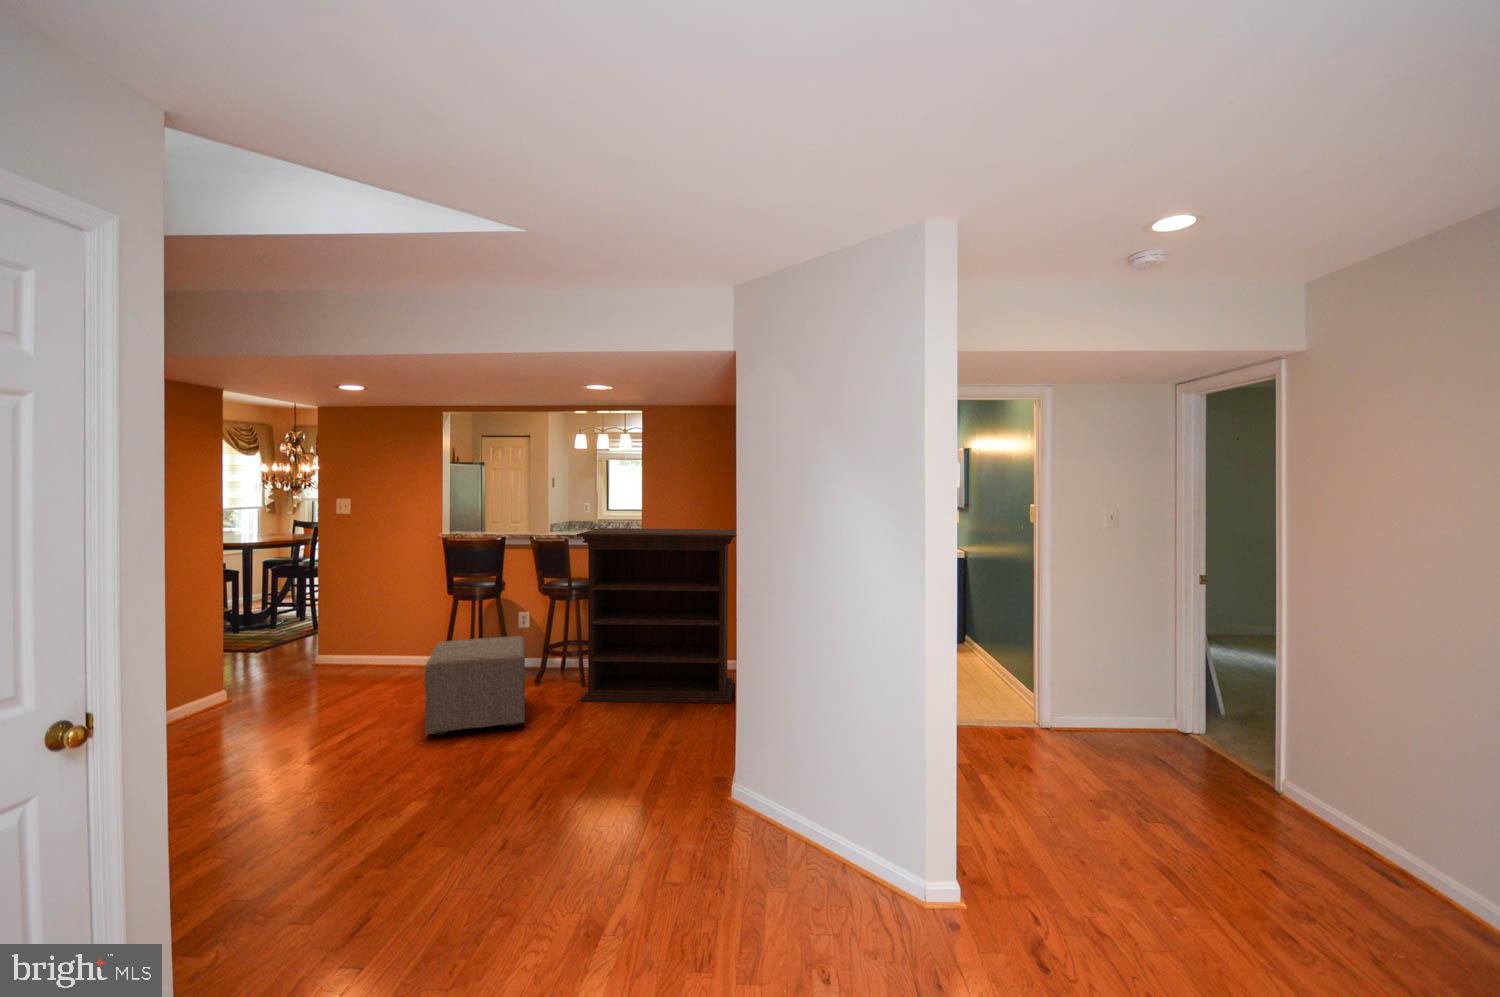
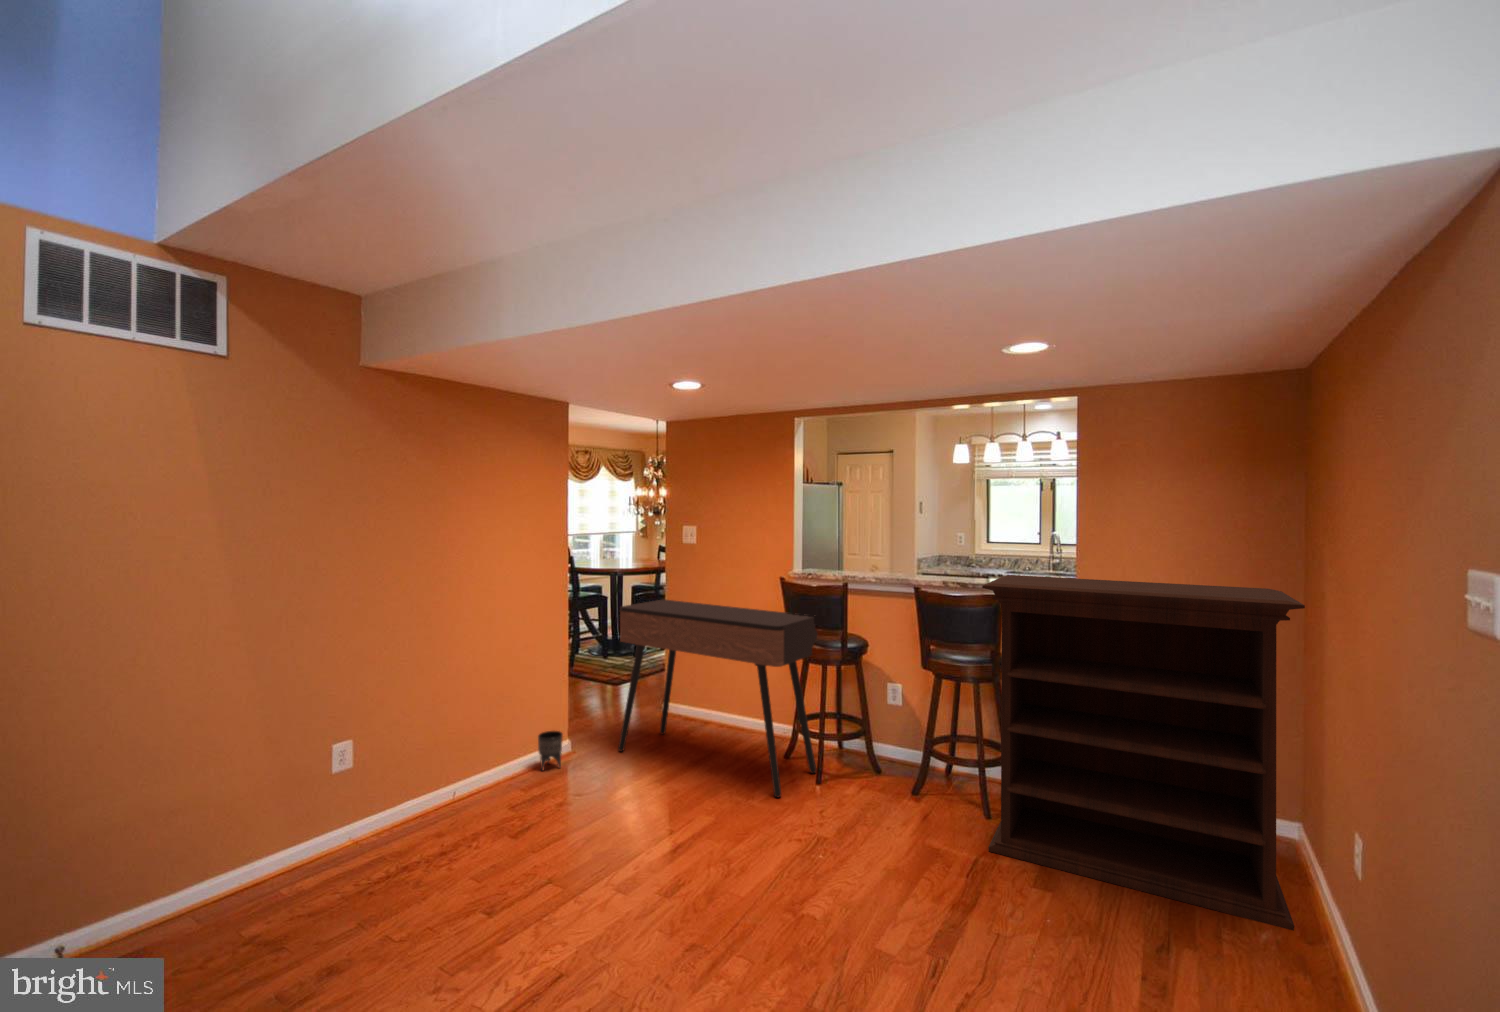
console table: none [275,563,463,700] -> present [618,599,818,797]
ottoman: present [424,636,525,735] -> none [769,726,909,886]
planter: none [188,682,216,718] -> present [538,731,563,771]

